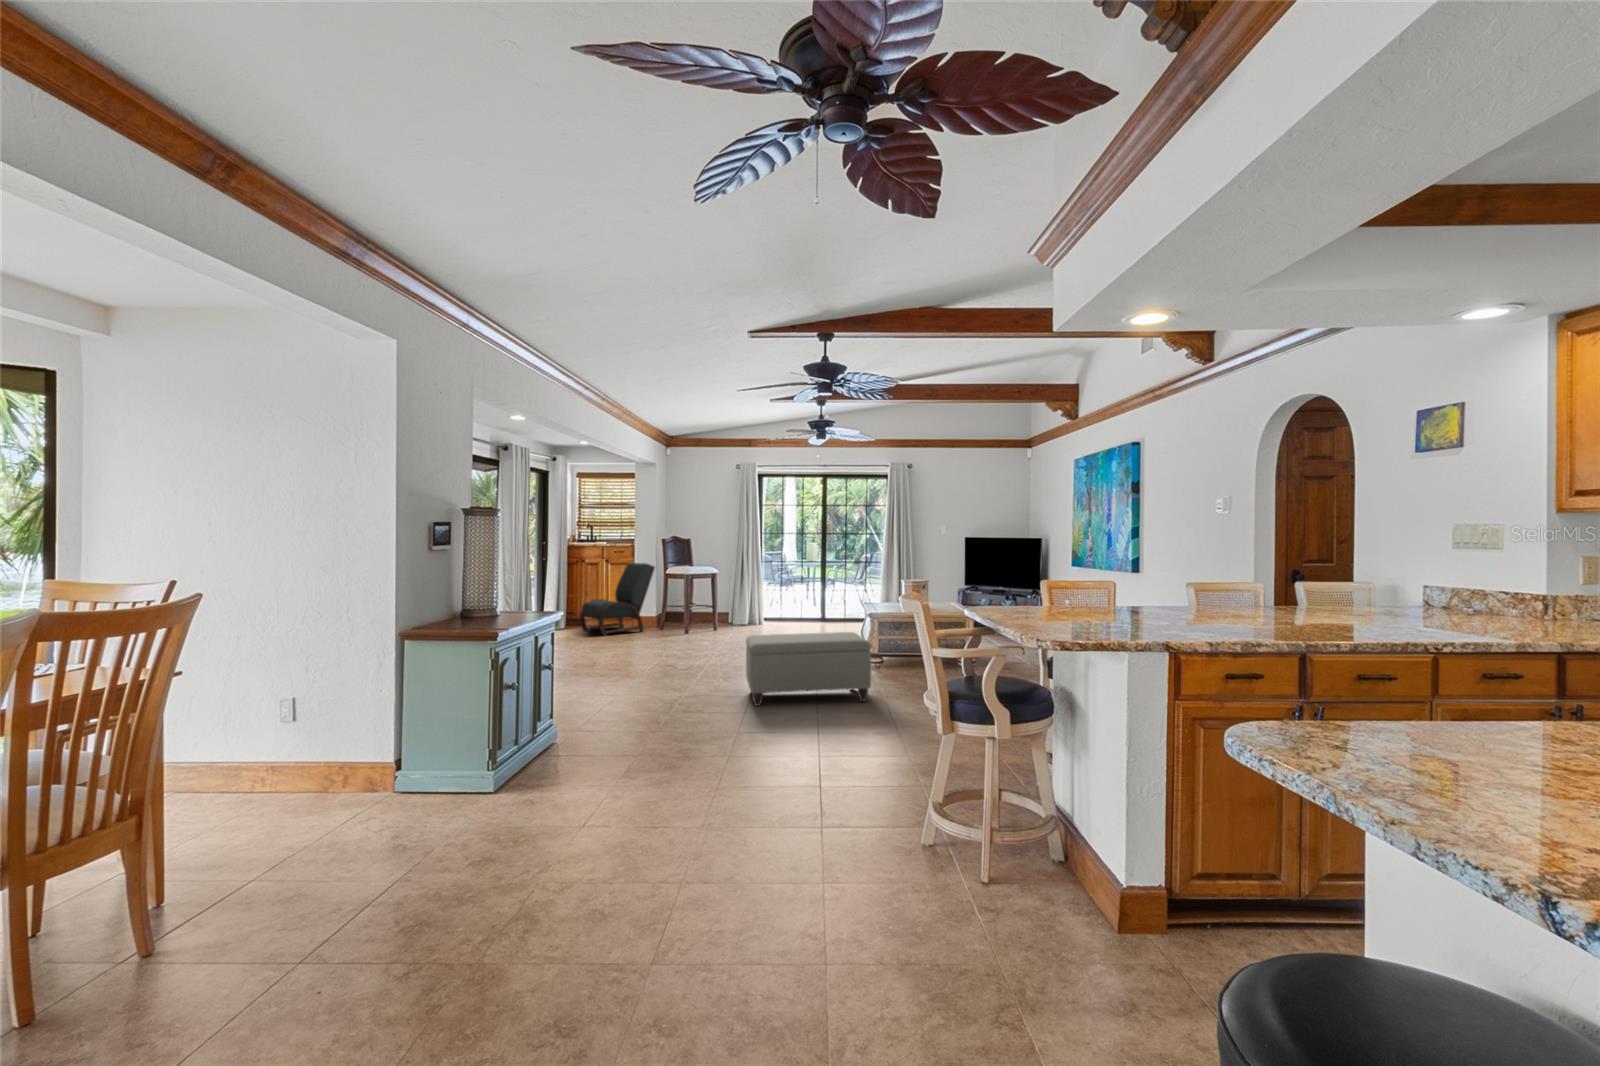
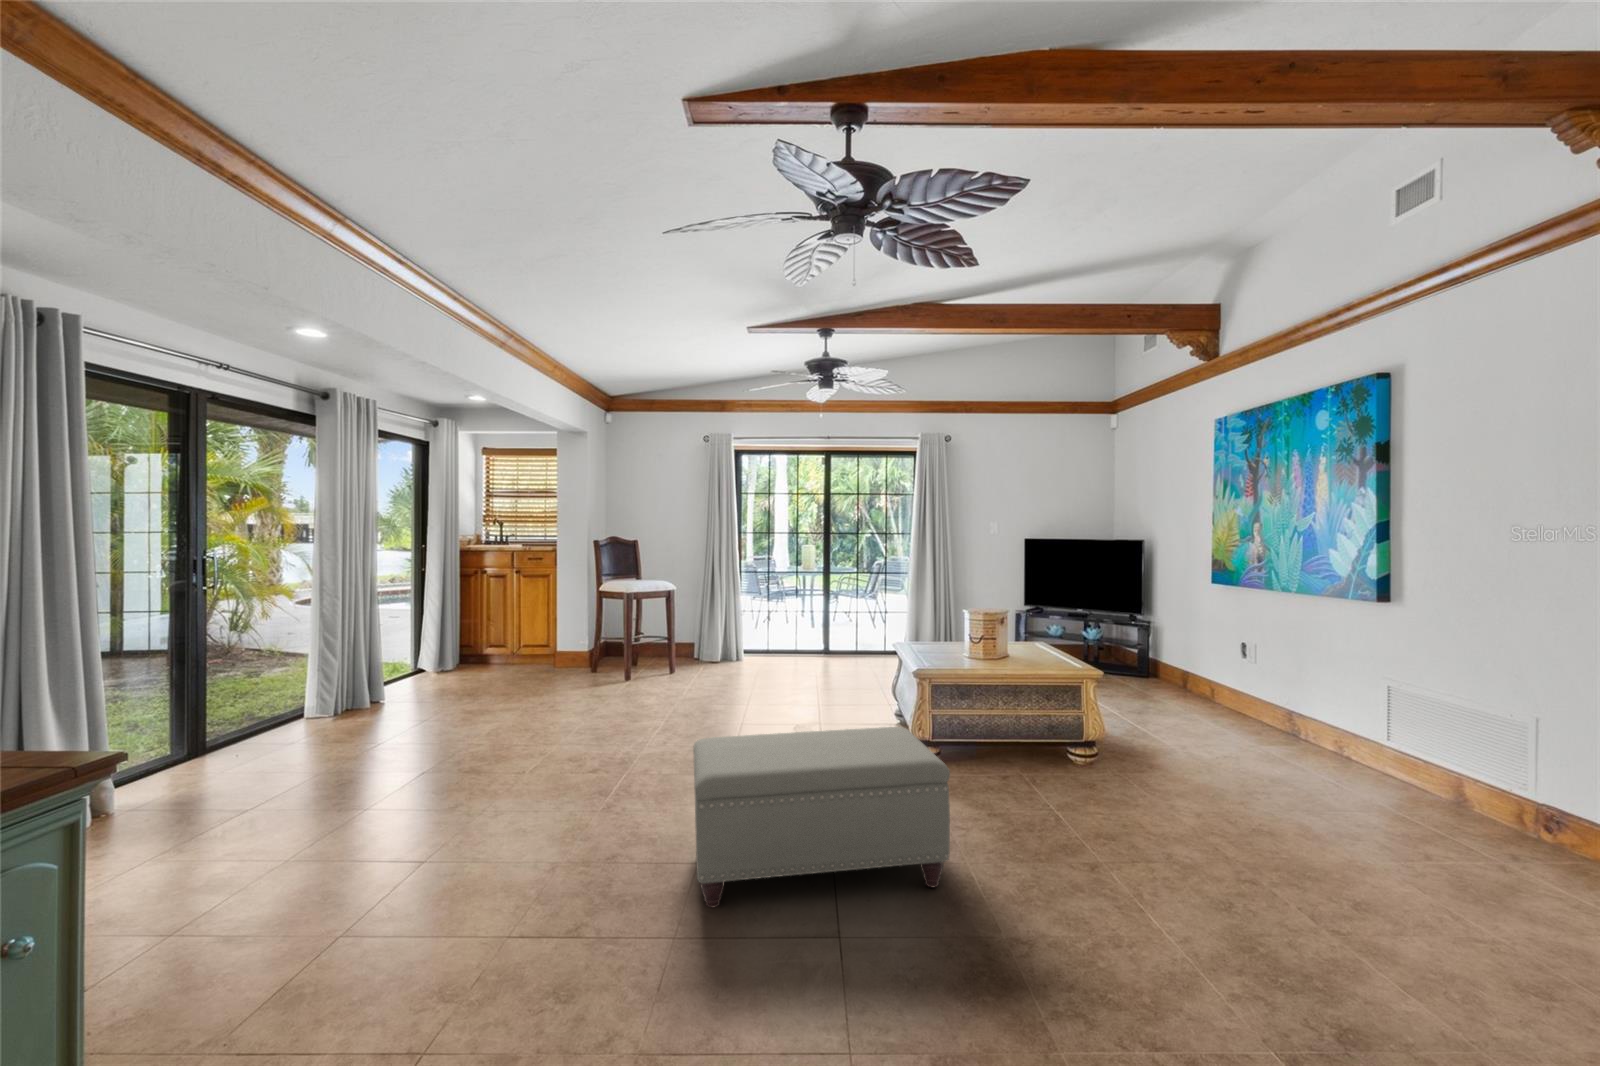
lounge chair: present [580,563,655,636] -> none [473,574,585,684]

